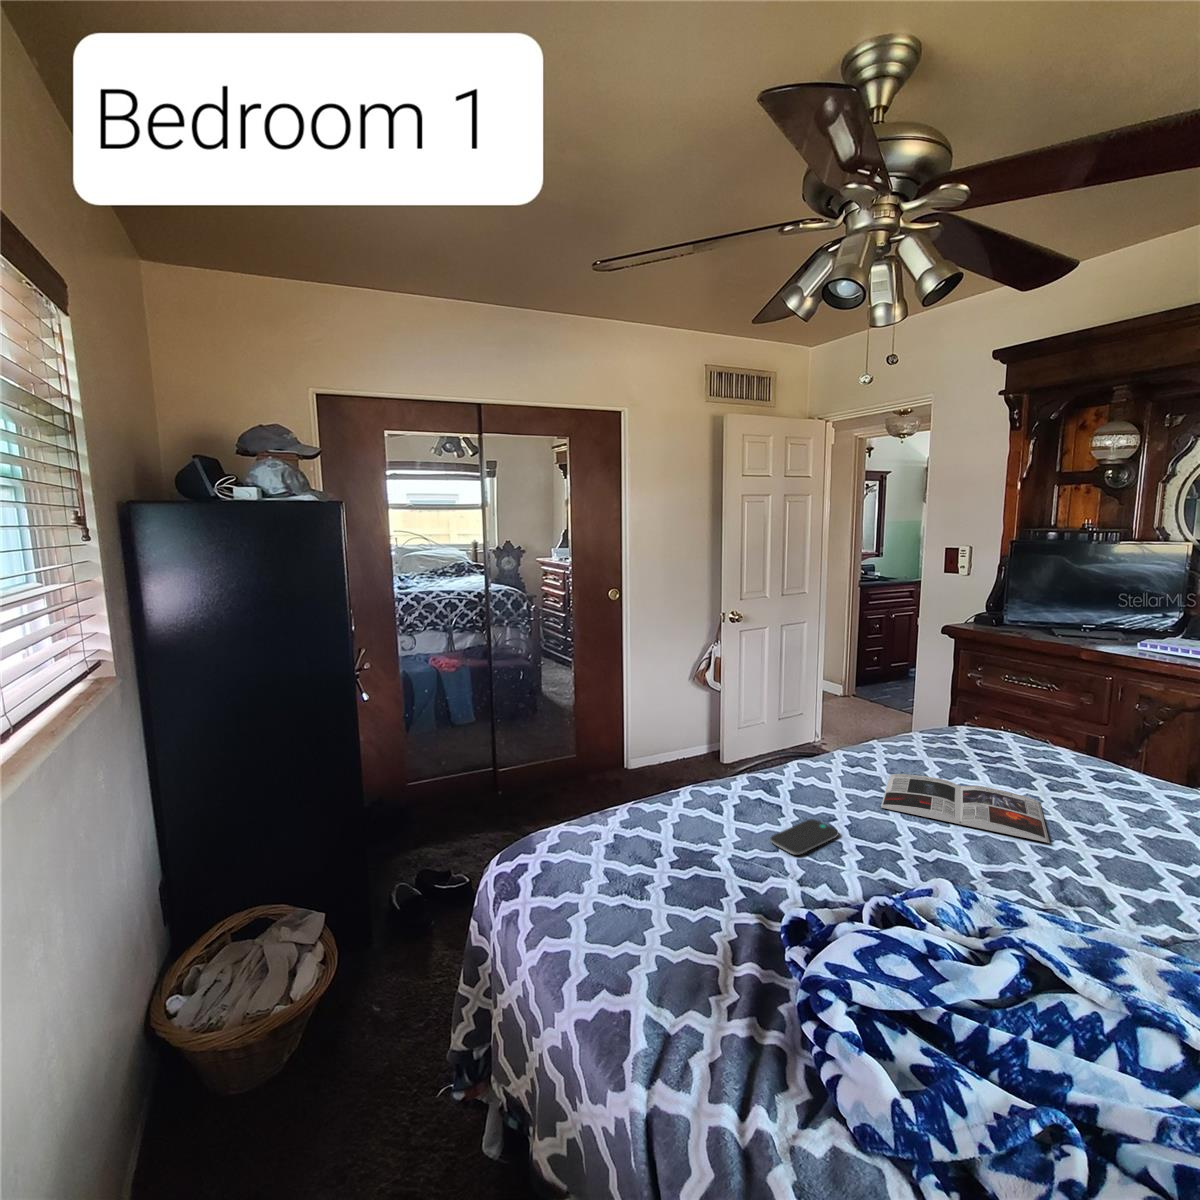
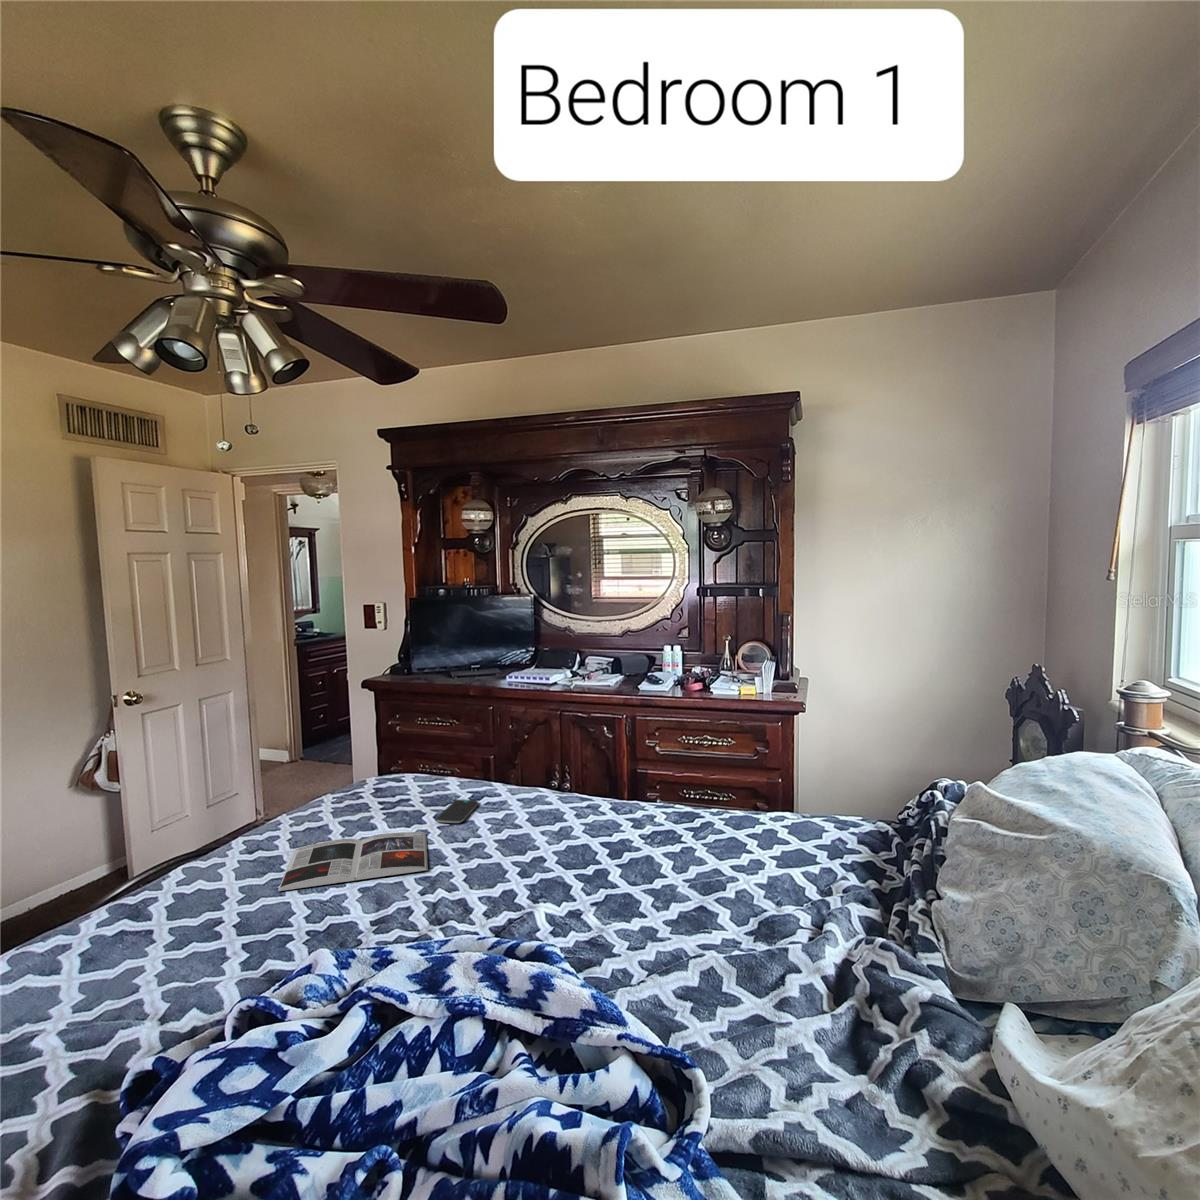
smartphone: present [770,819,838,855] -> present [437,799,478,823]

